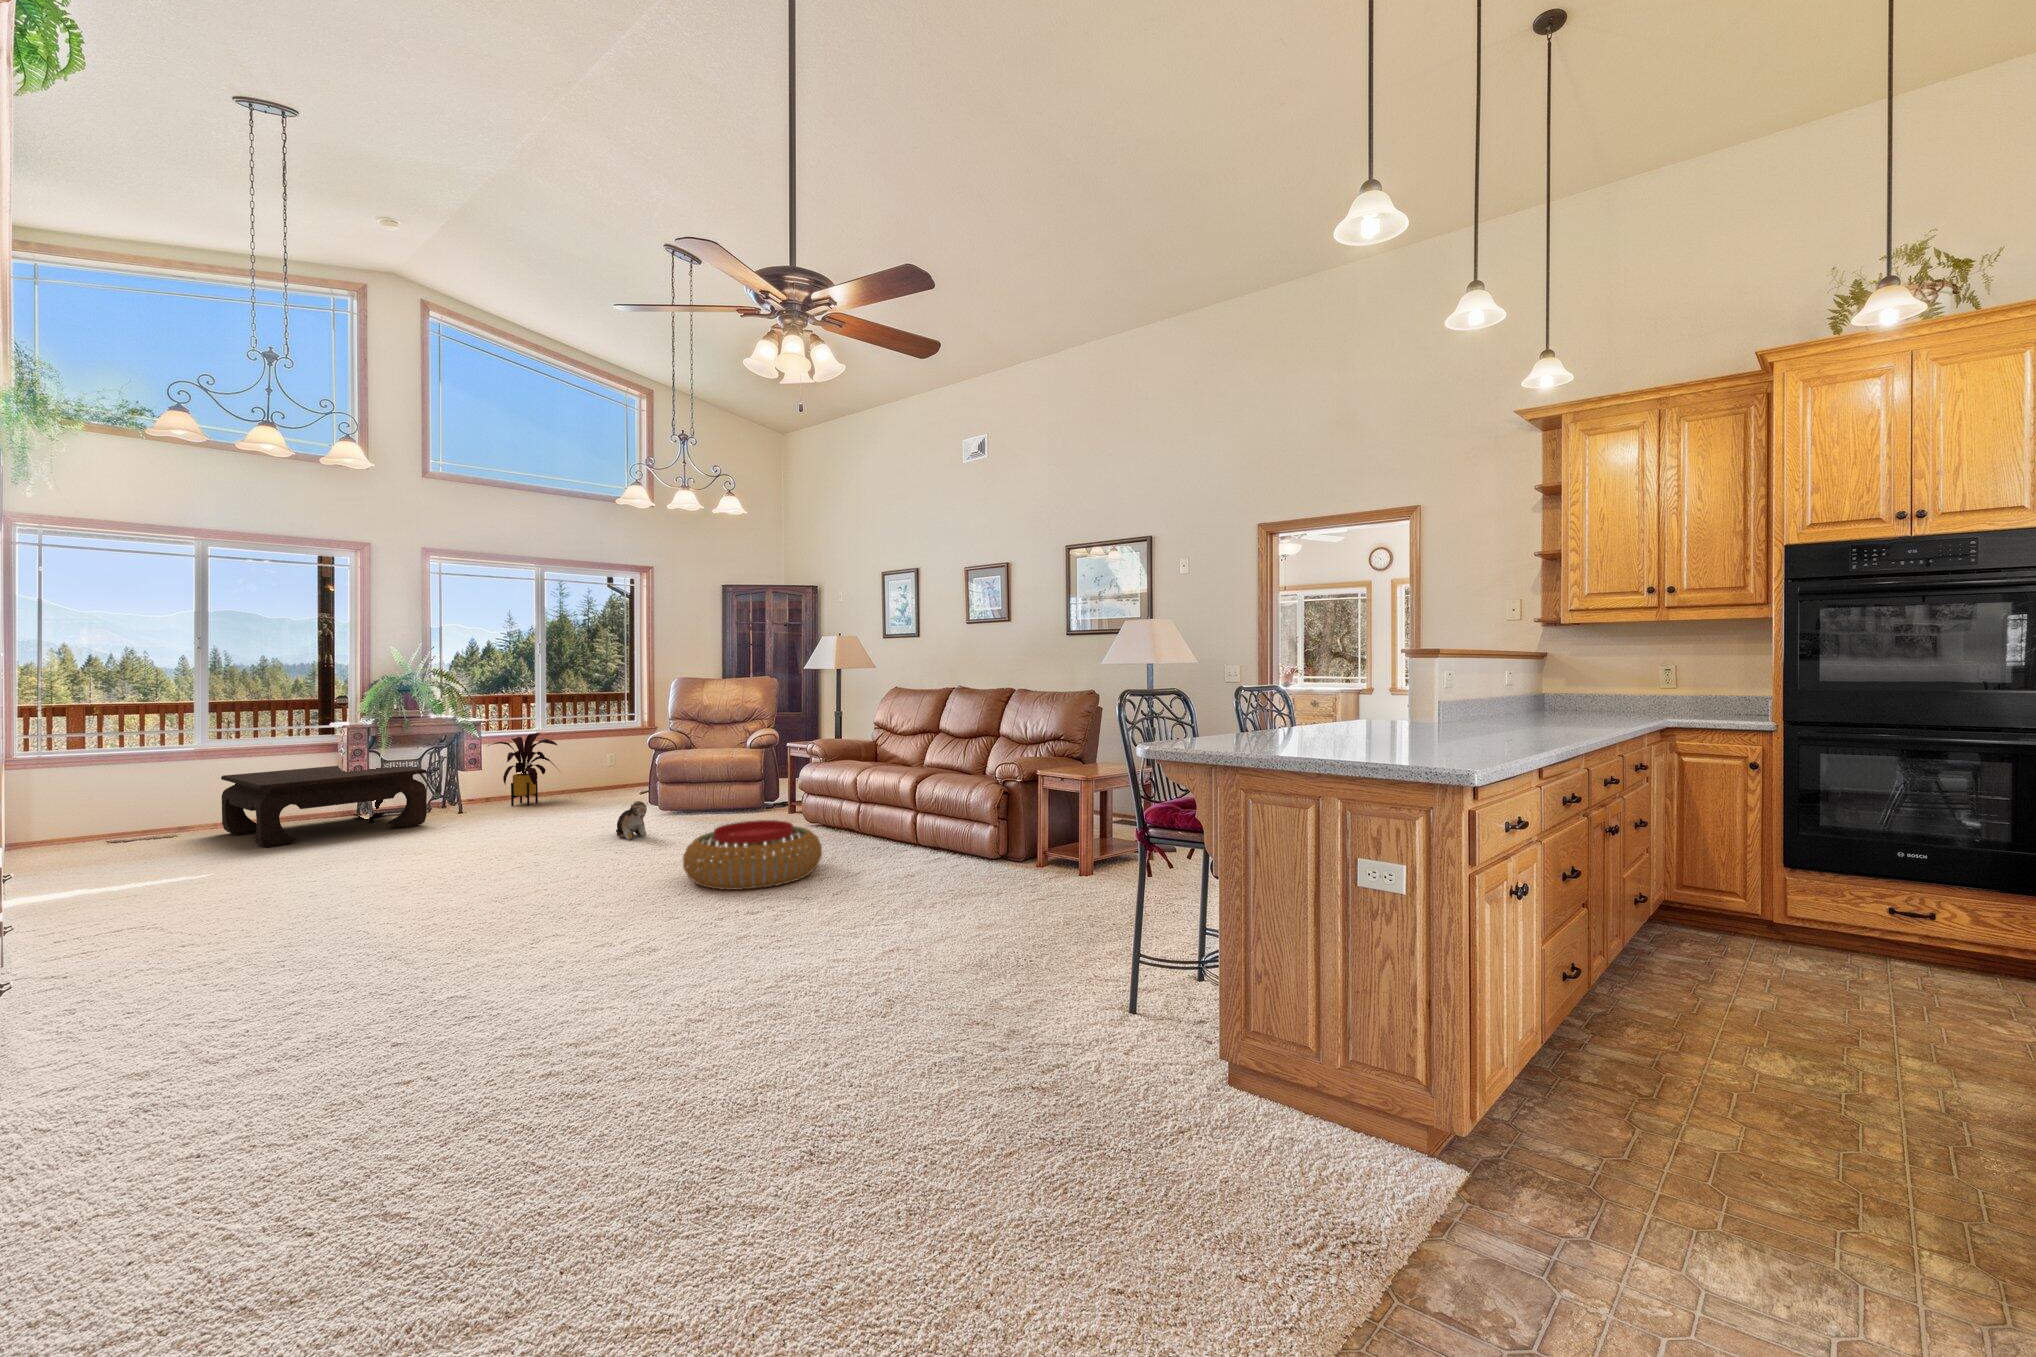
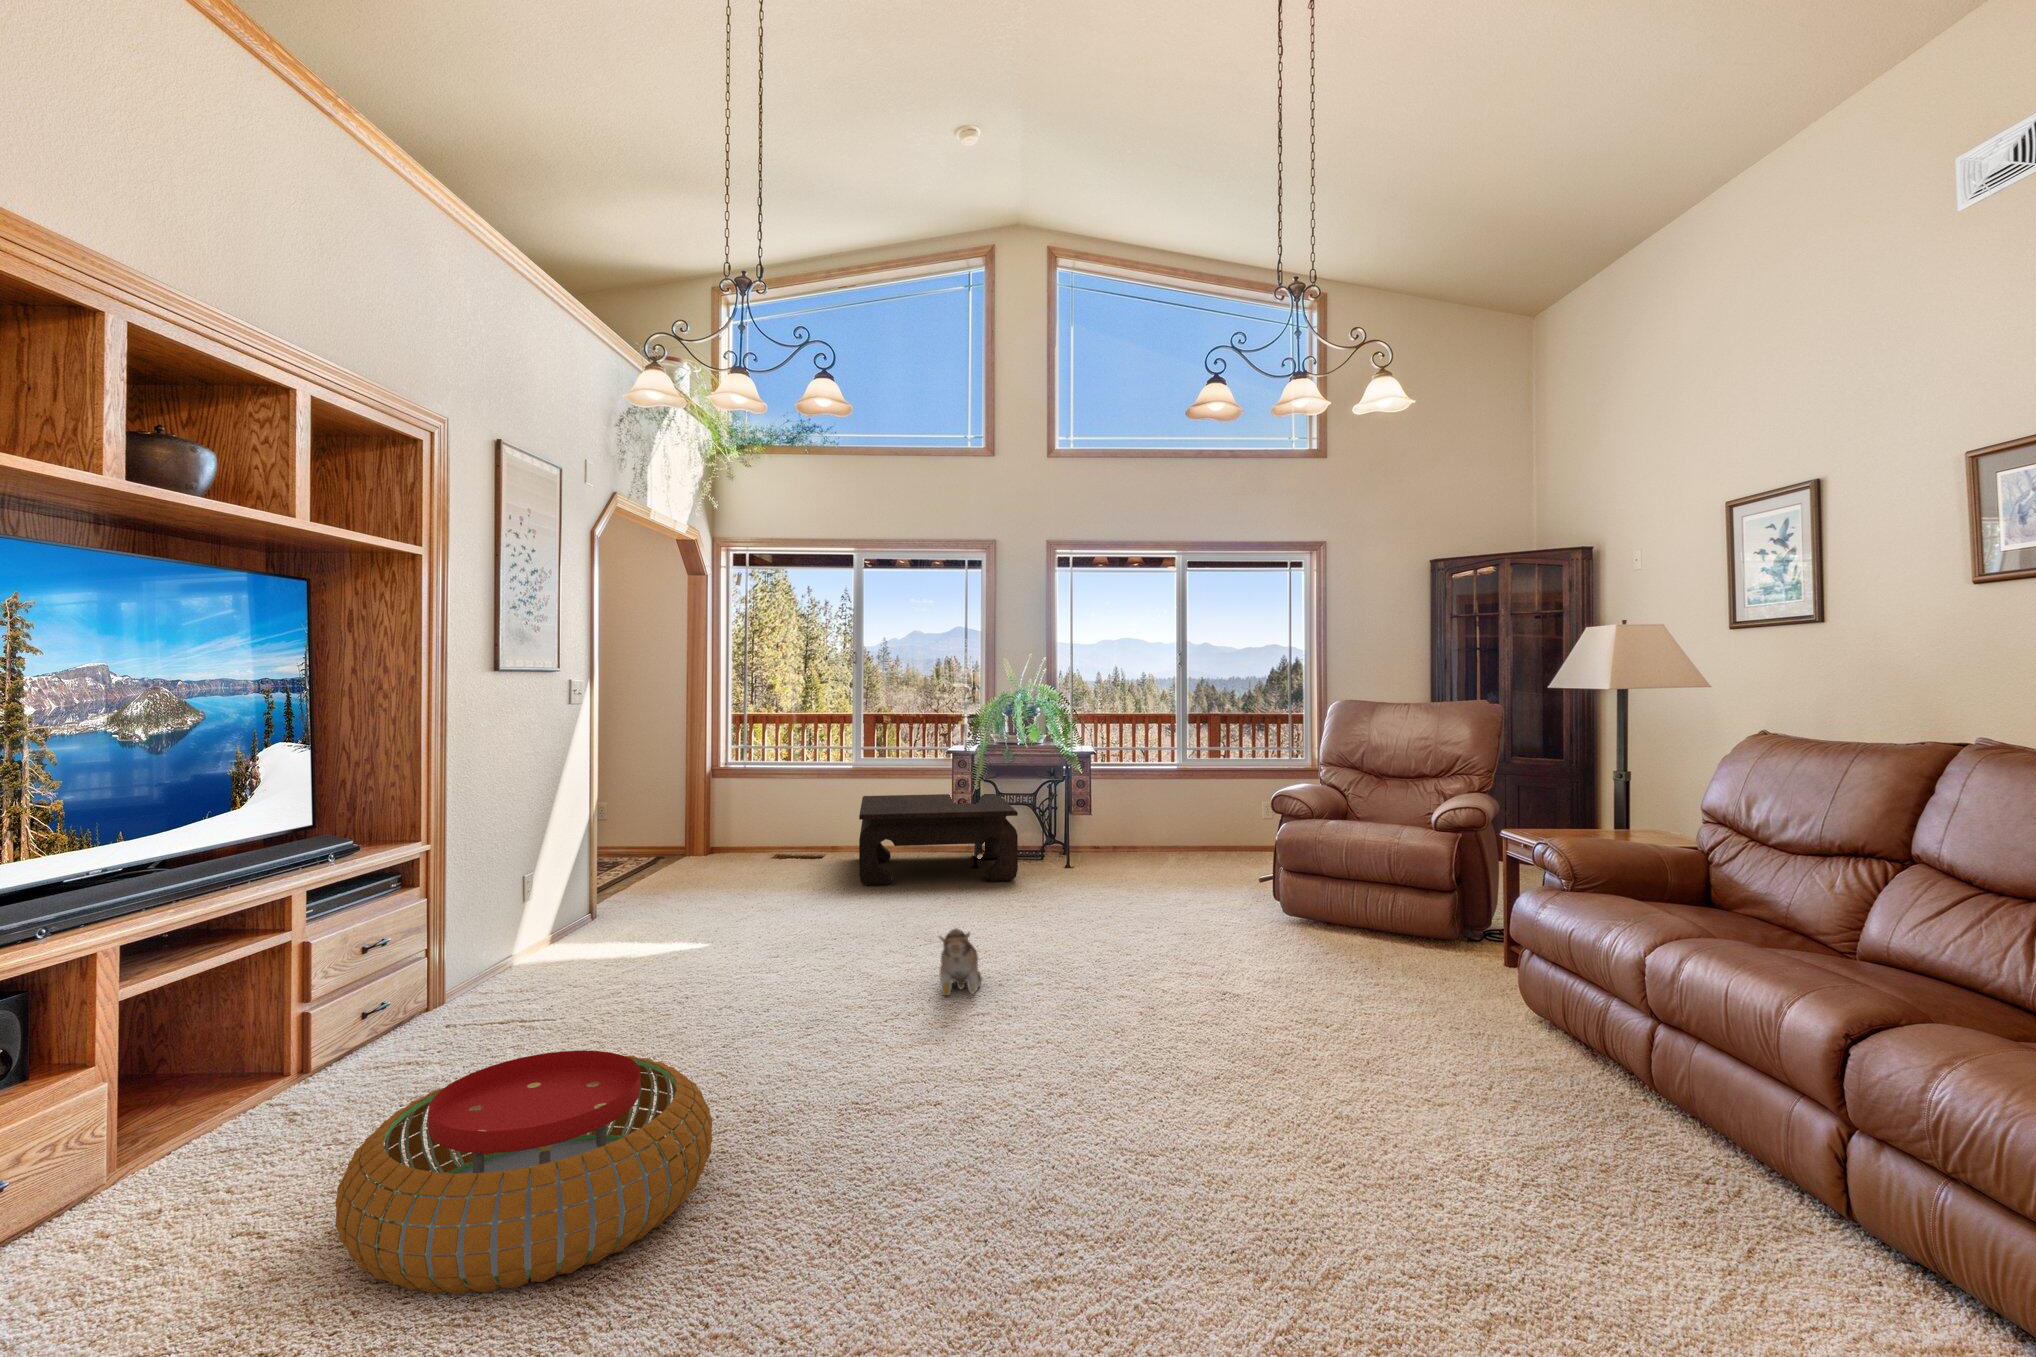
house plant: present [488,733,557,806] -> none [1099,770,1181,868]
plush toy: present [616,801,648,840] -> present [940,929,982,996]
pouf: present [683,820,822,890] -> present [335,1050,712,1295]

